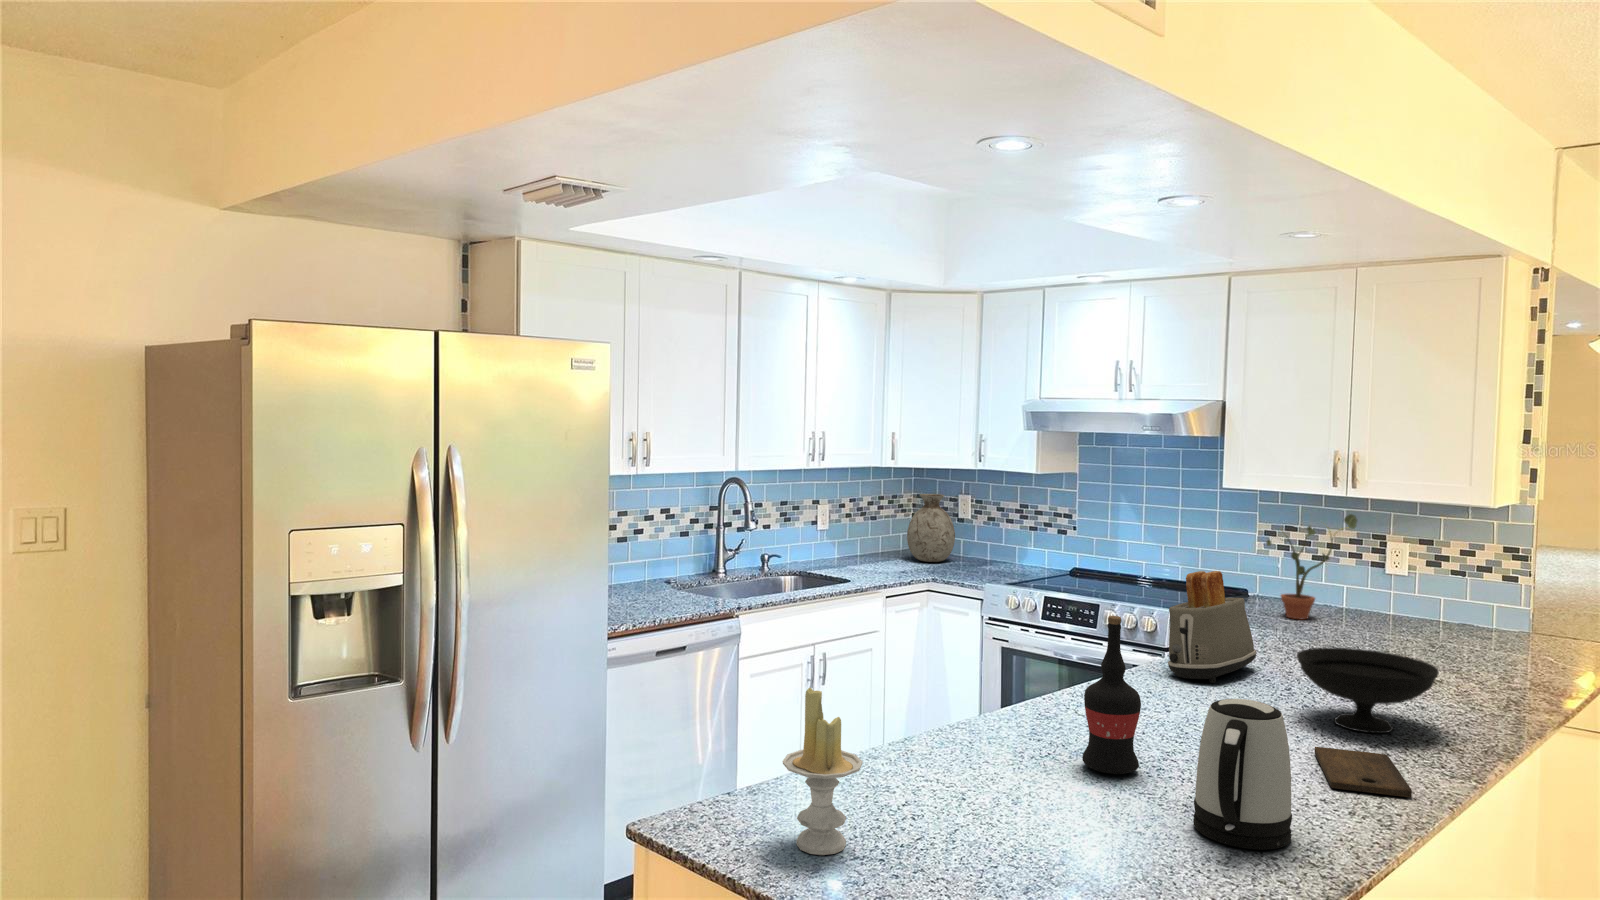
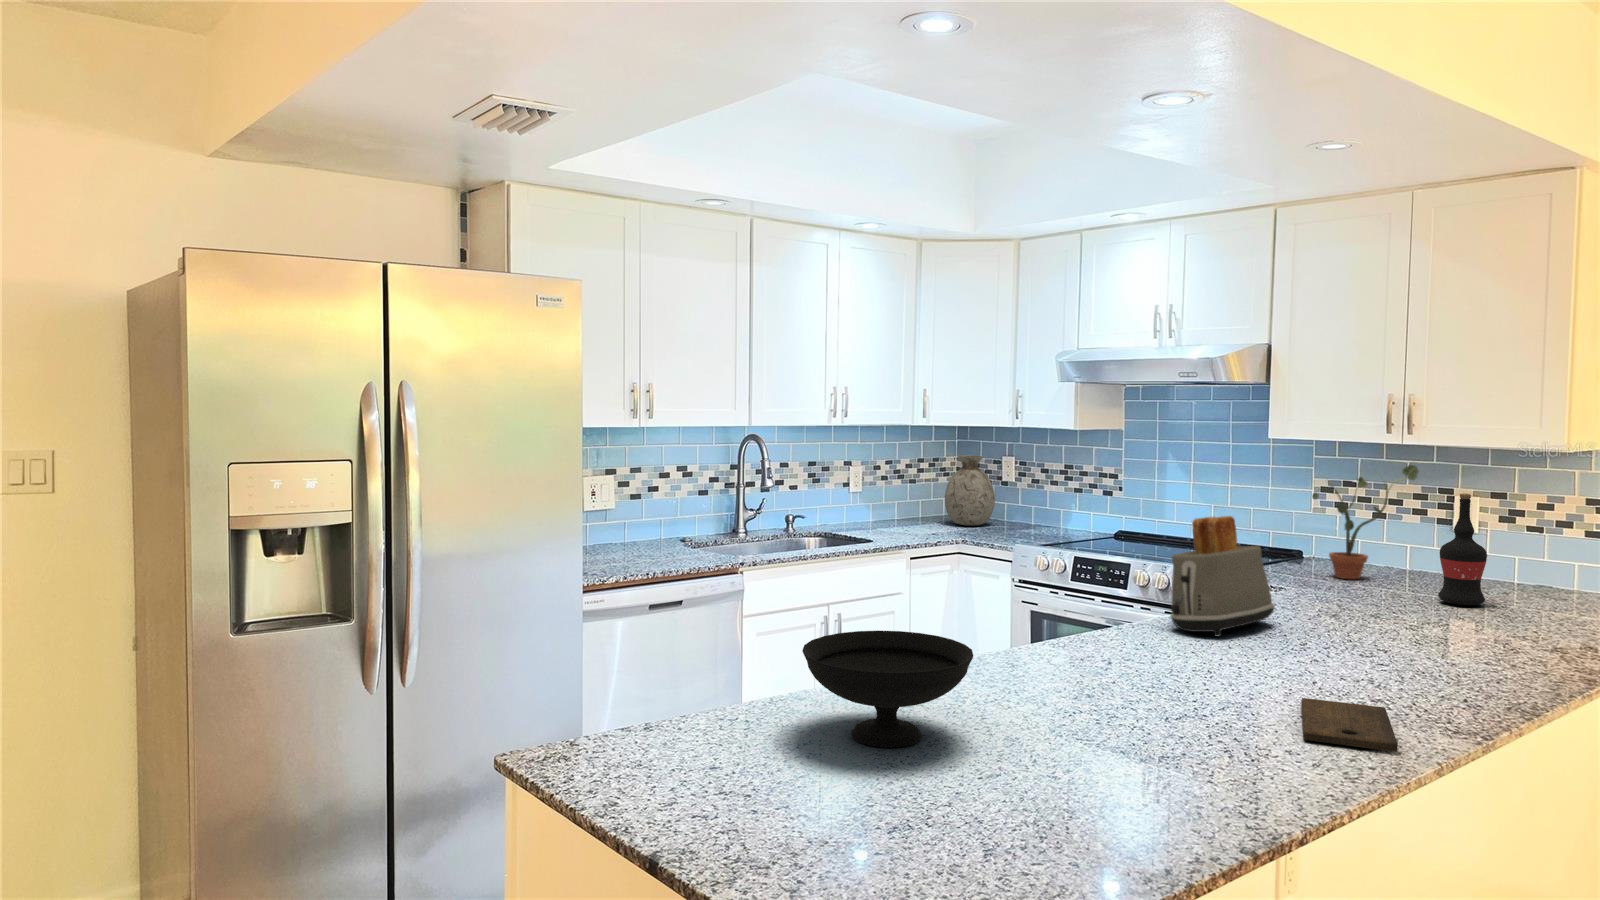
wine bottle: present [1082,616,1141,774] -> present [1438,494,1487,605]
bowl: present [1297,648,1439,733] -> present [802,631,973,747]
candle: present [783,688,863,855] -> none [649,607,735,788]
kettle: present [1193,699,1292,850] -> none [1120,630,1230,799]

